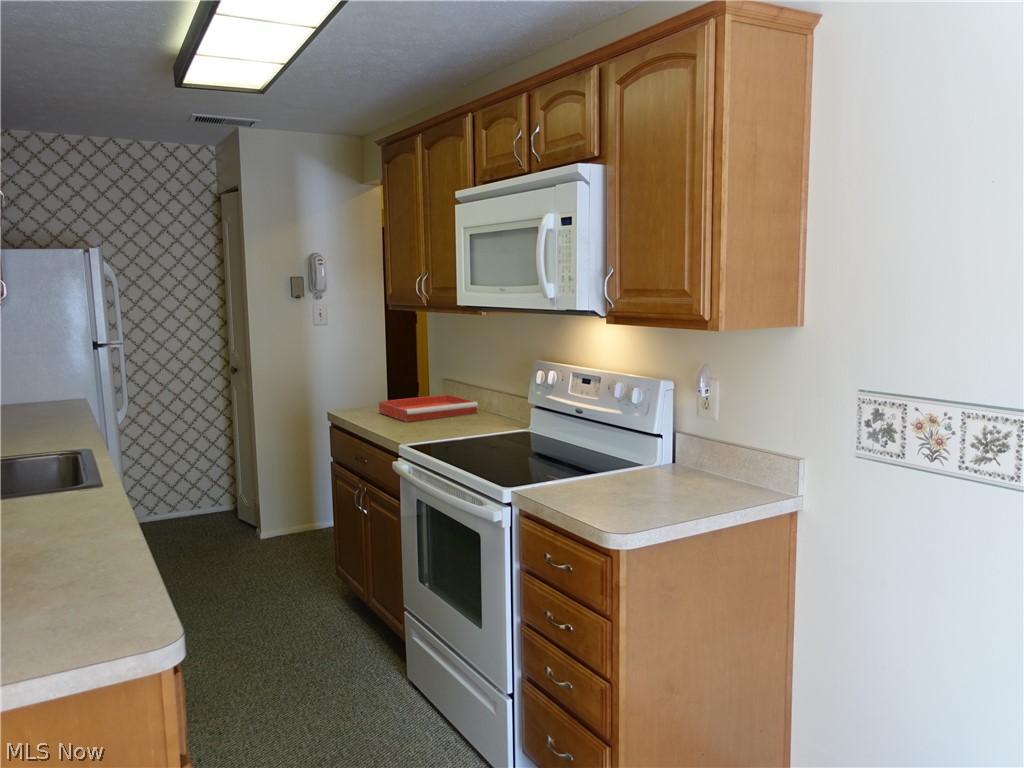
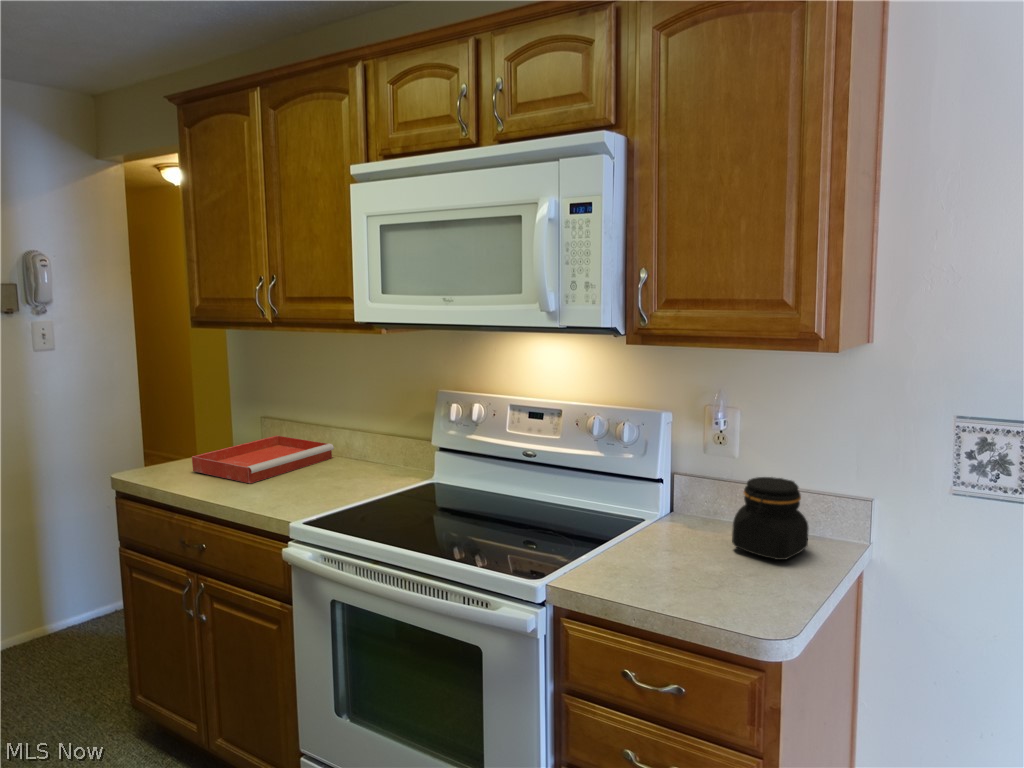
jar: none [676,432,737,495] -> present [732,477,808,560]

